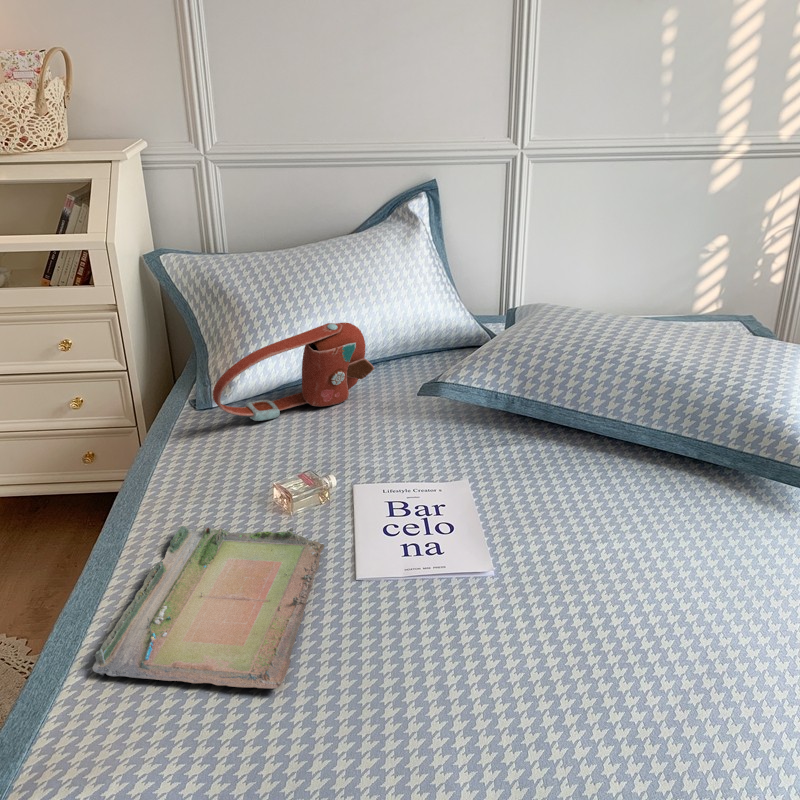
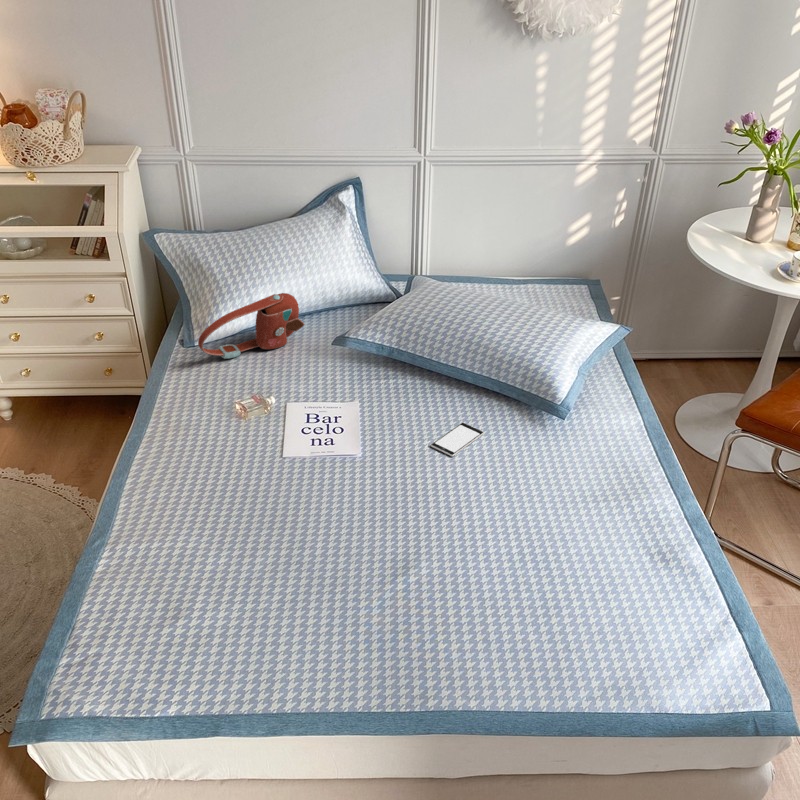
smartphone: none [615,508,700,571] -> present [430,422,484,457]
tray: present [93,524,324,689] -> none [148,424,267,504]

